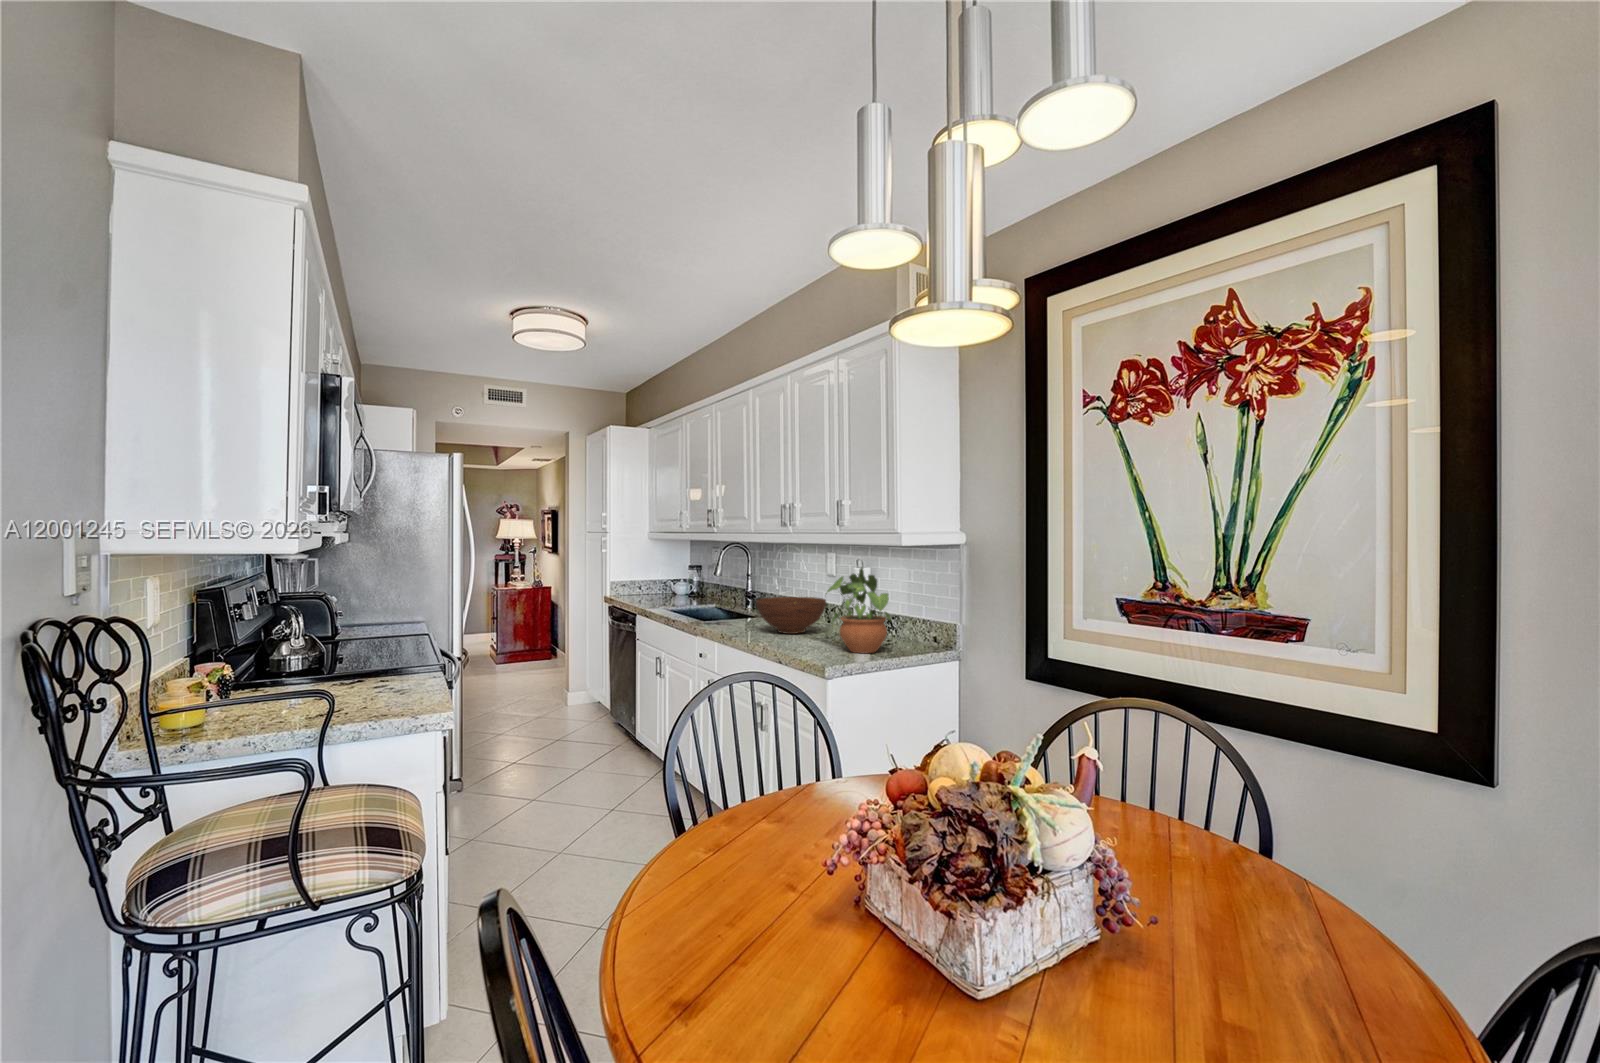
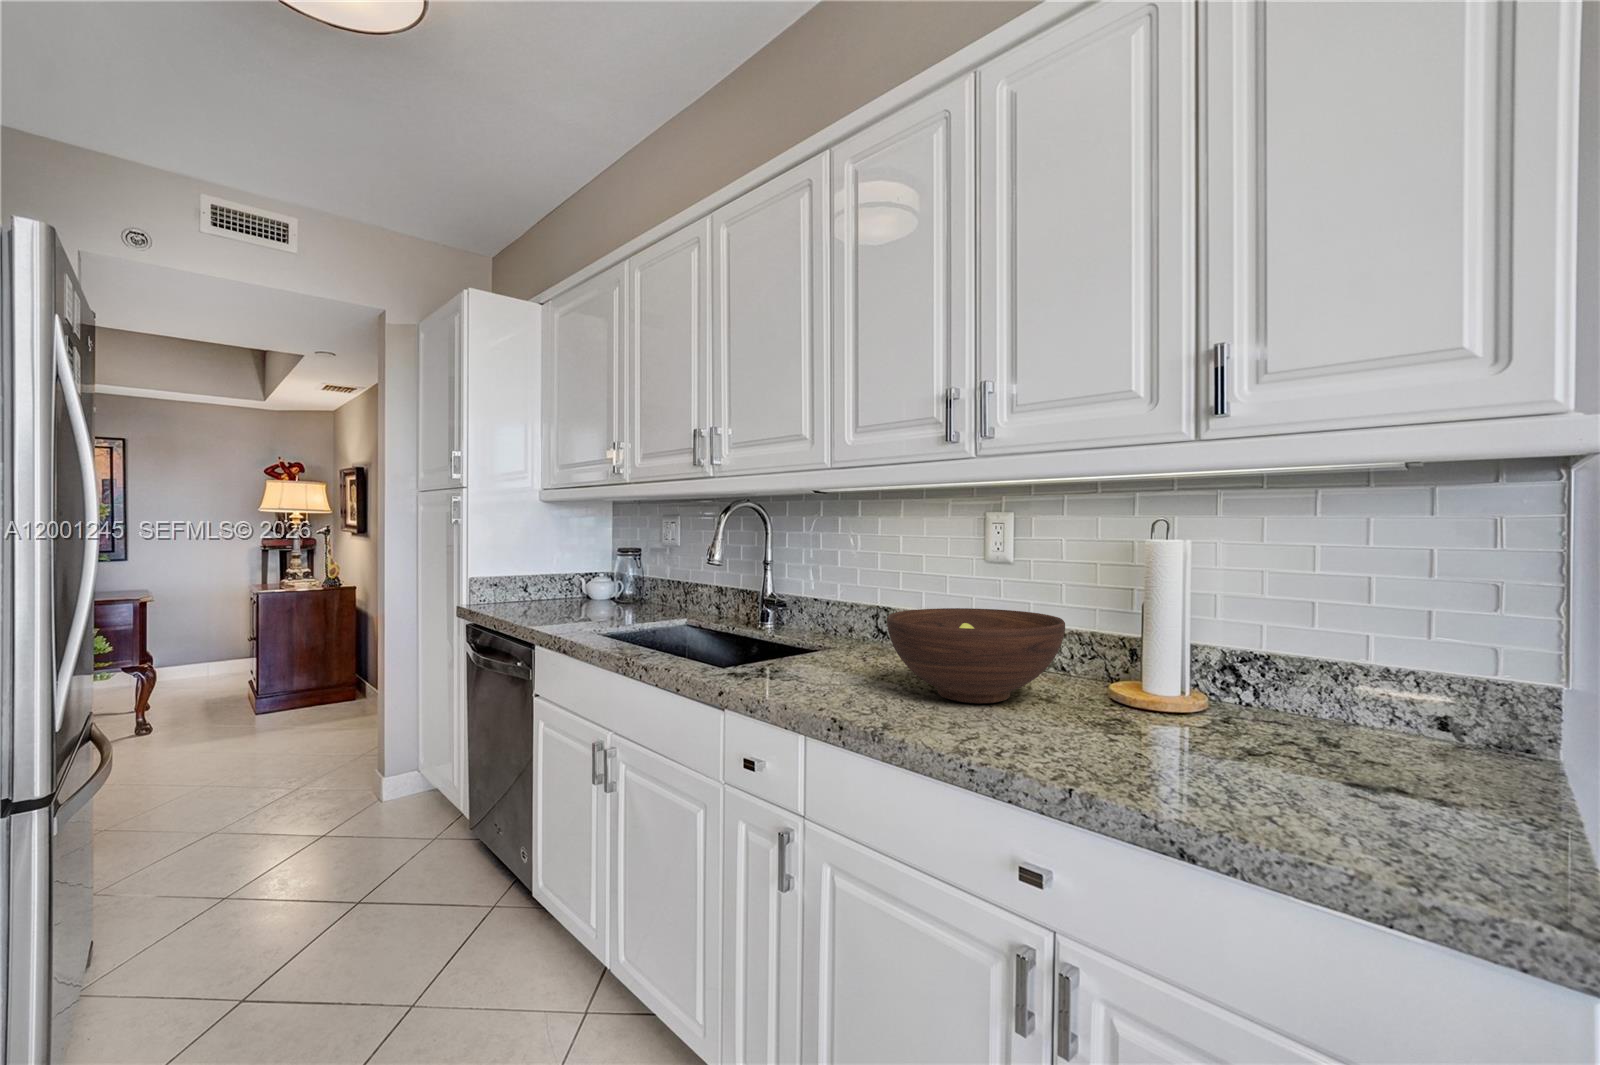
potted plant: present [826,568,891,653] -> none [1215,525,1514,798]

